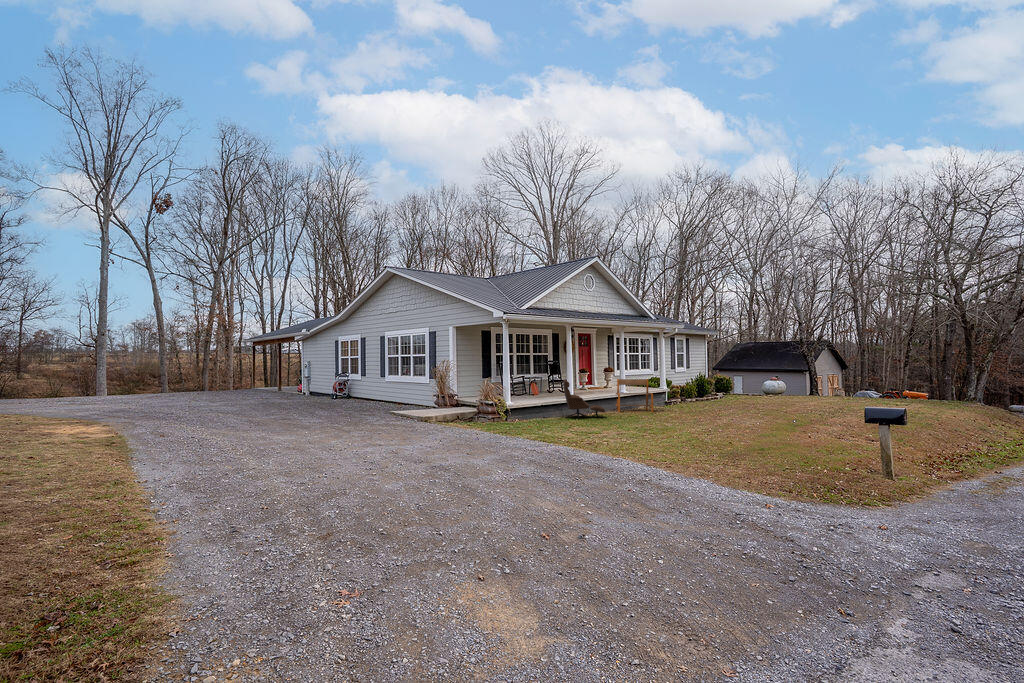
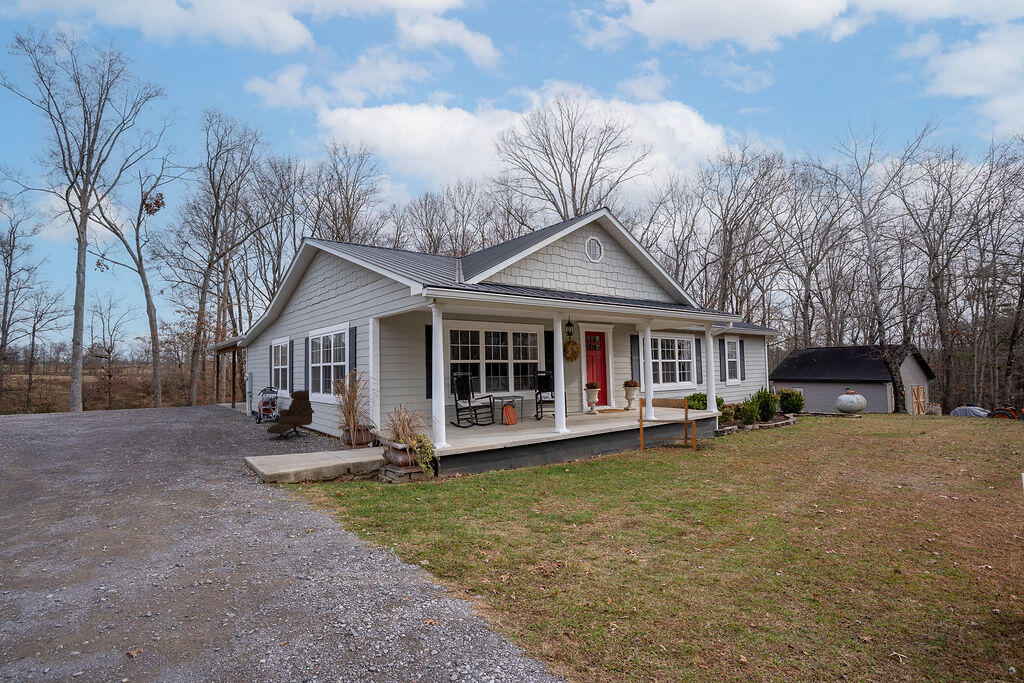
lounge chair: present [563,380,605,418] -> present [267,390,314,440]

